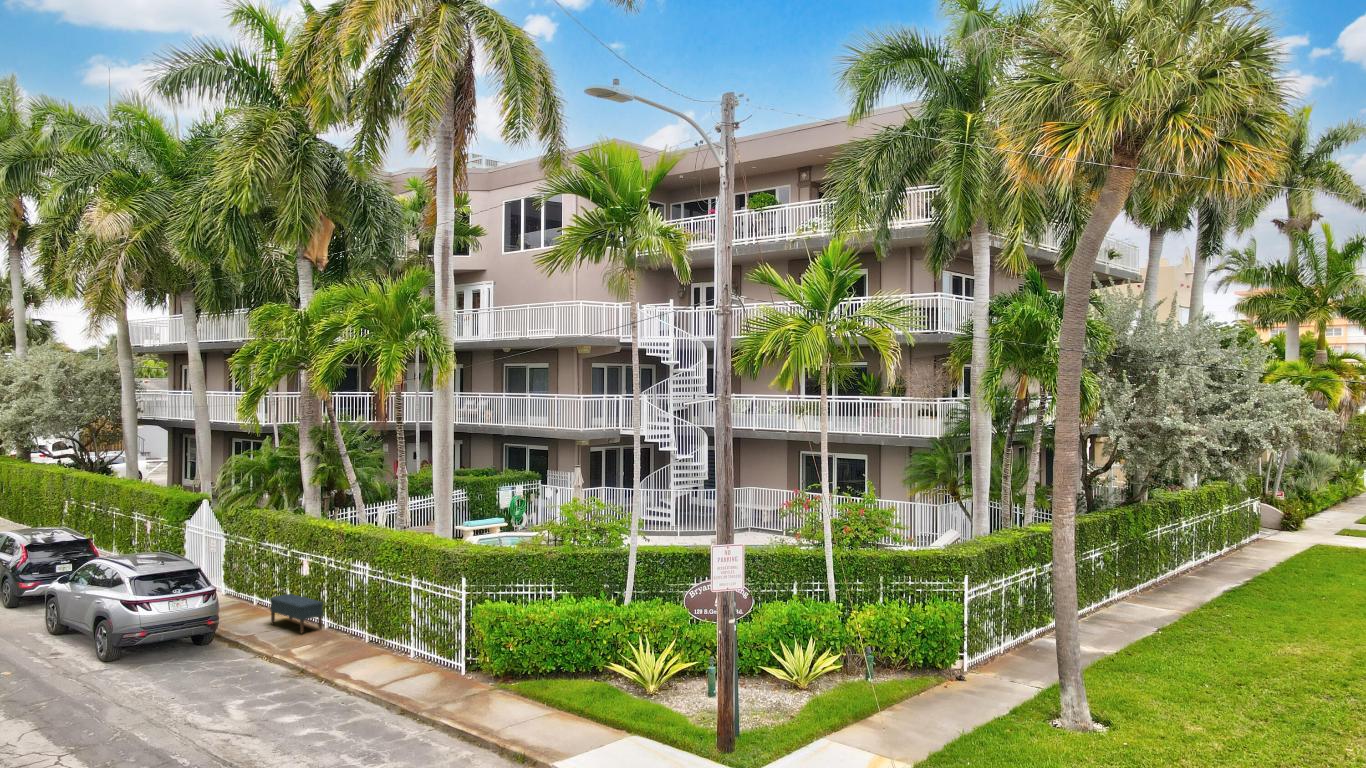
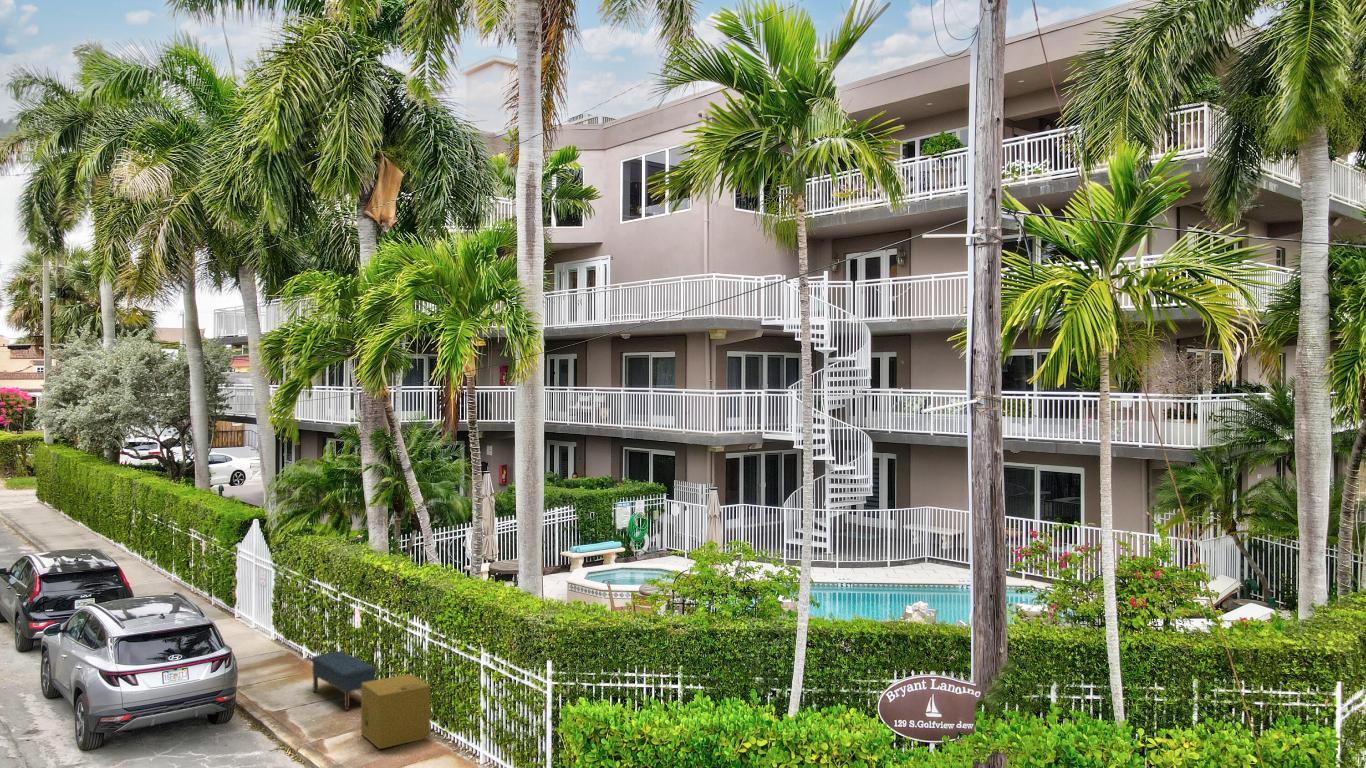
cardboard box: none [318,603,371,653] -> present [361,674,430,749]

